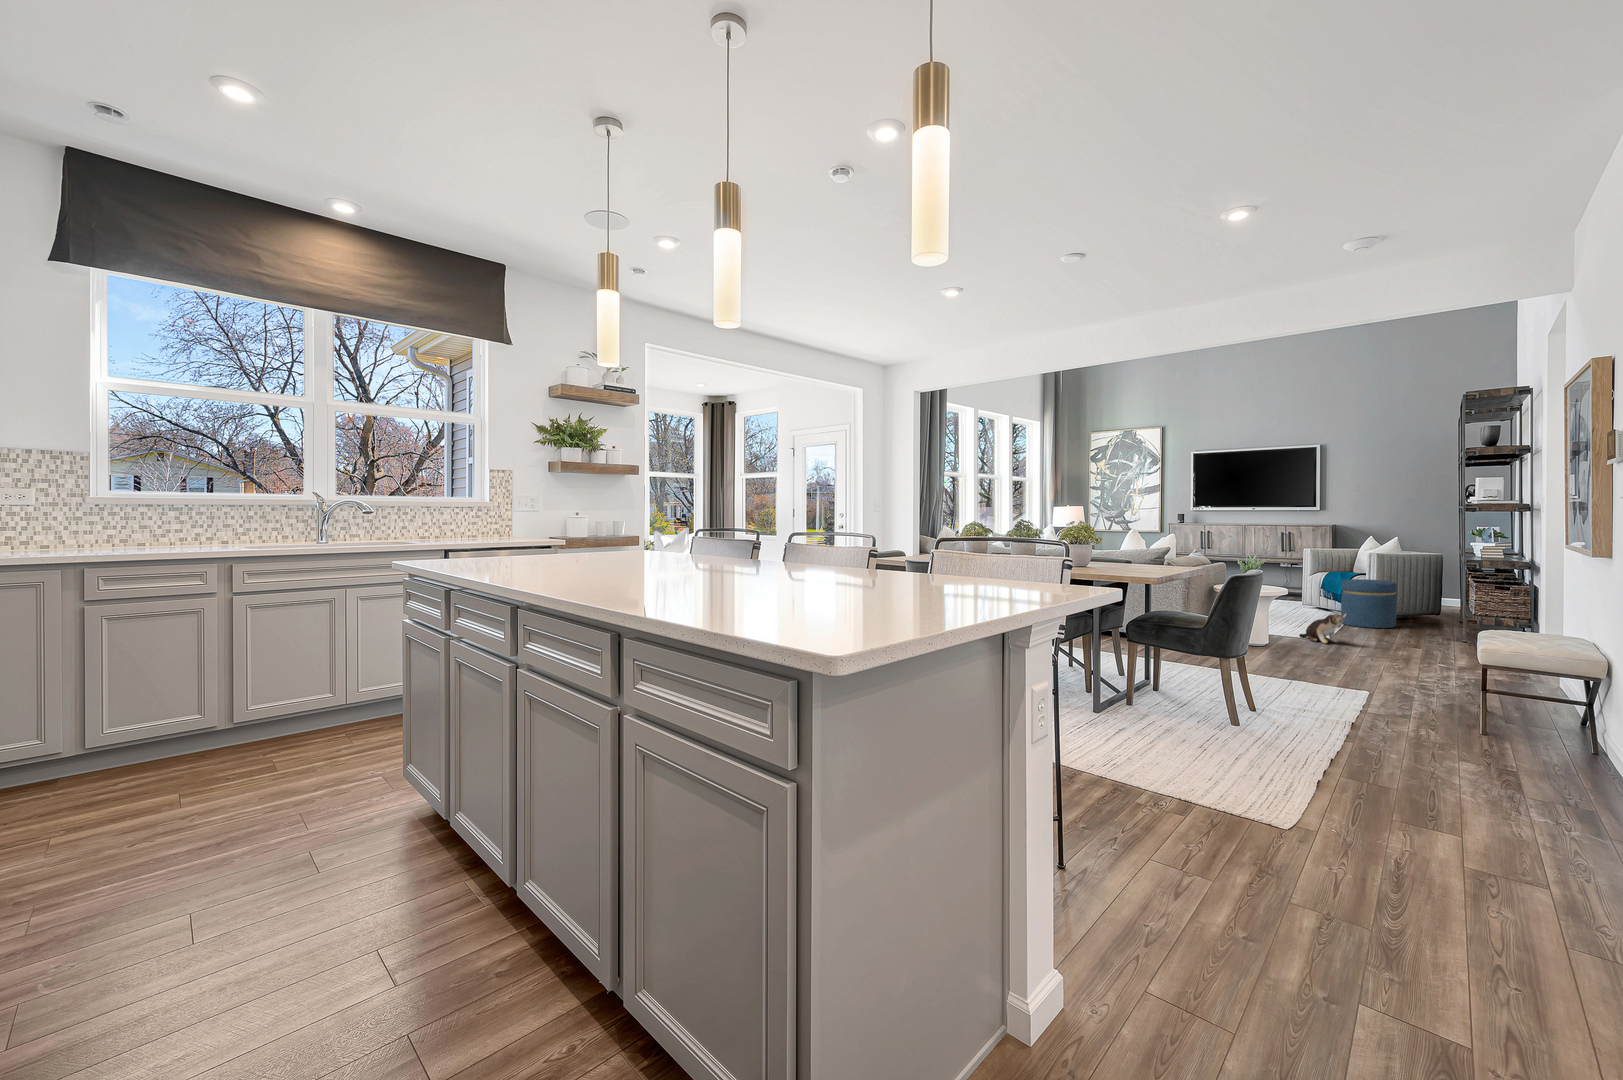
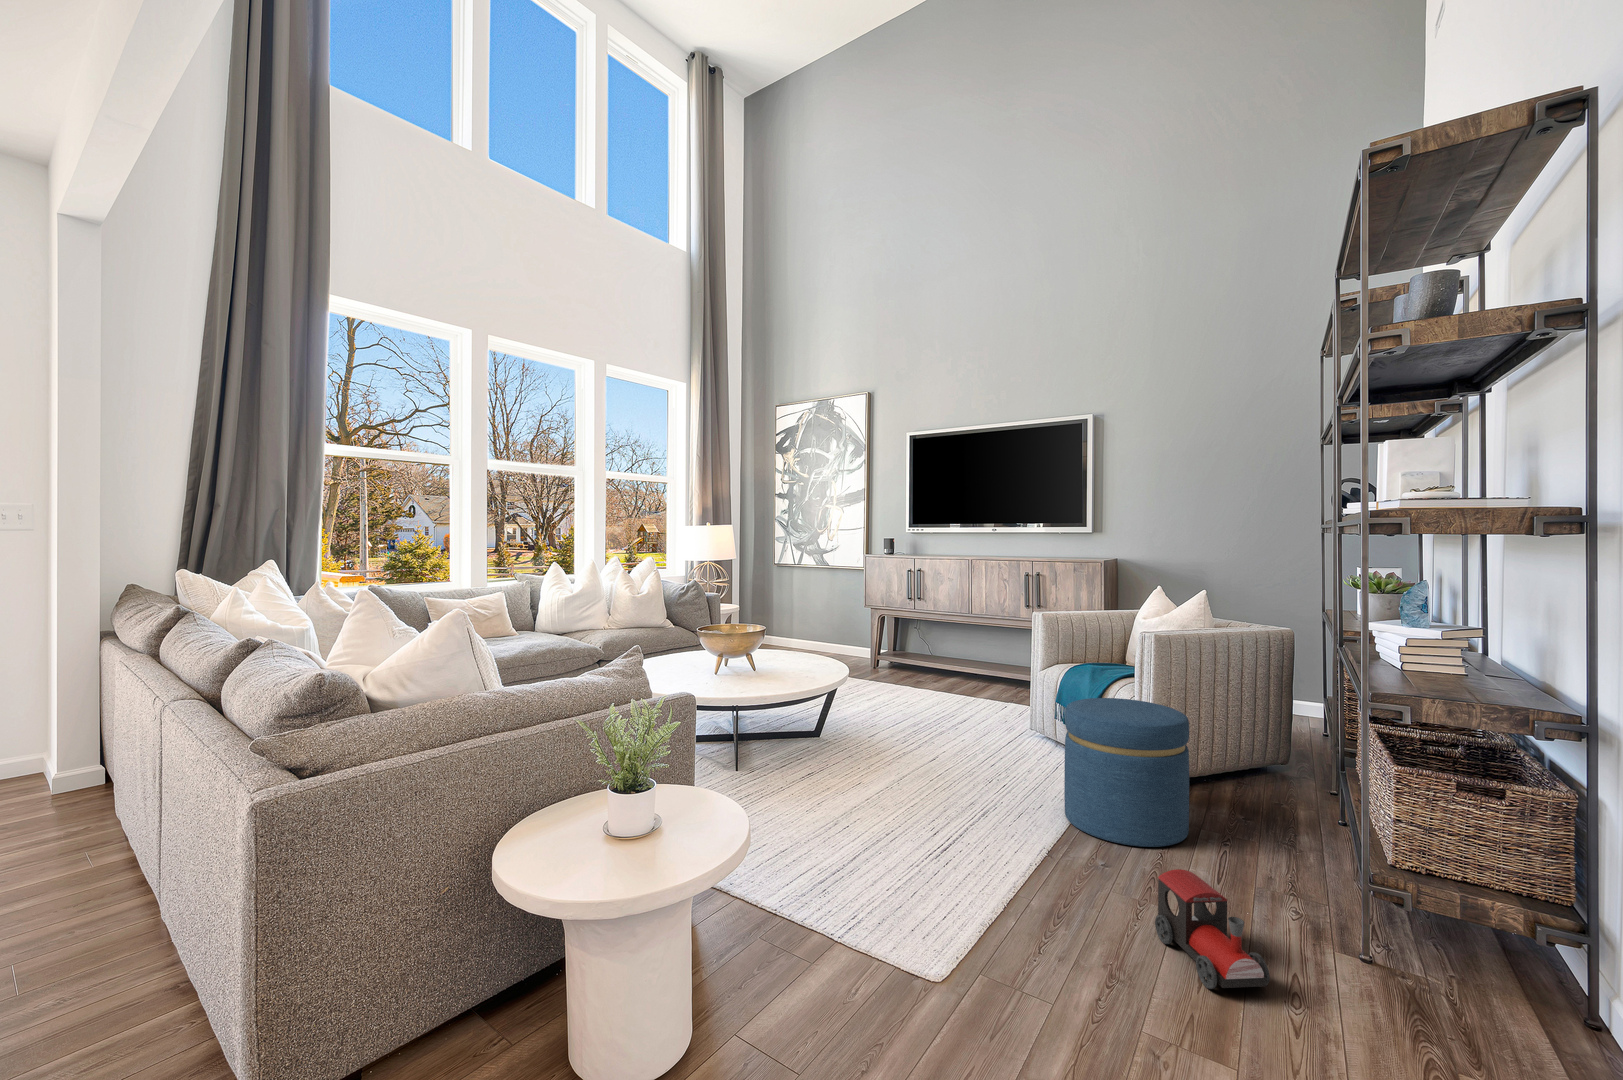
plush toy: present [1299,613,1347,644] -> none [879,890,964,1002]
toy train: none [1393,619,1432,643] -> present [1155,869,1270,989]

